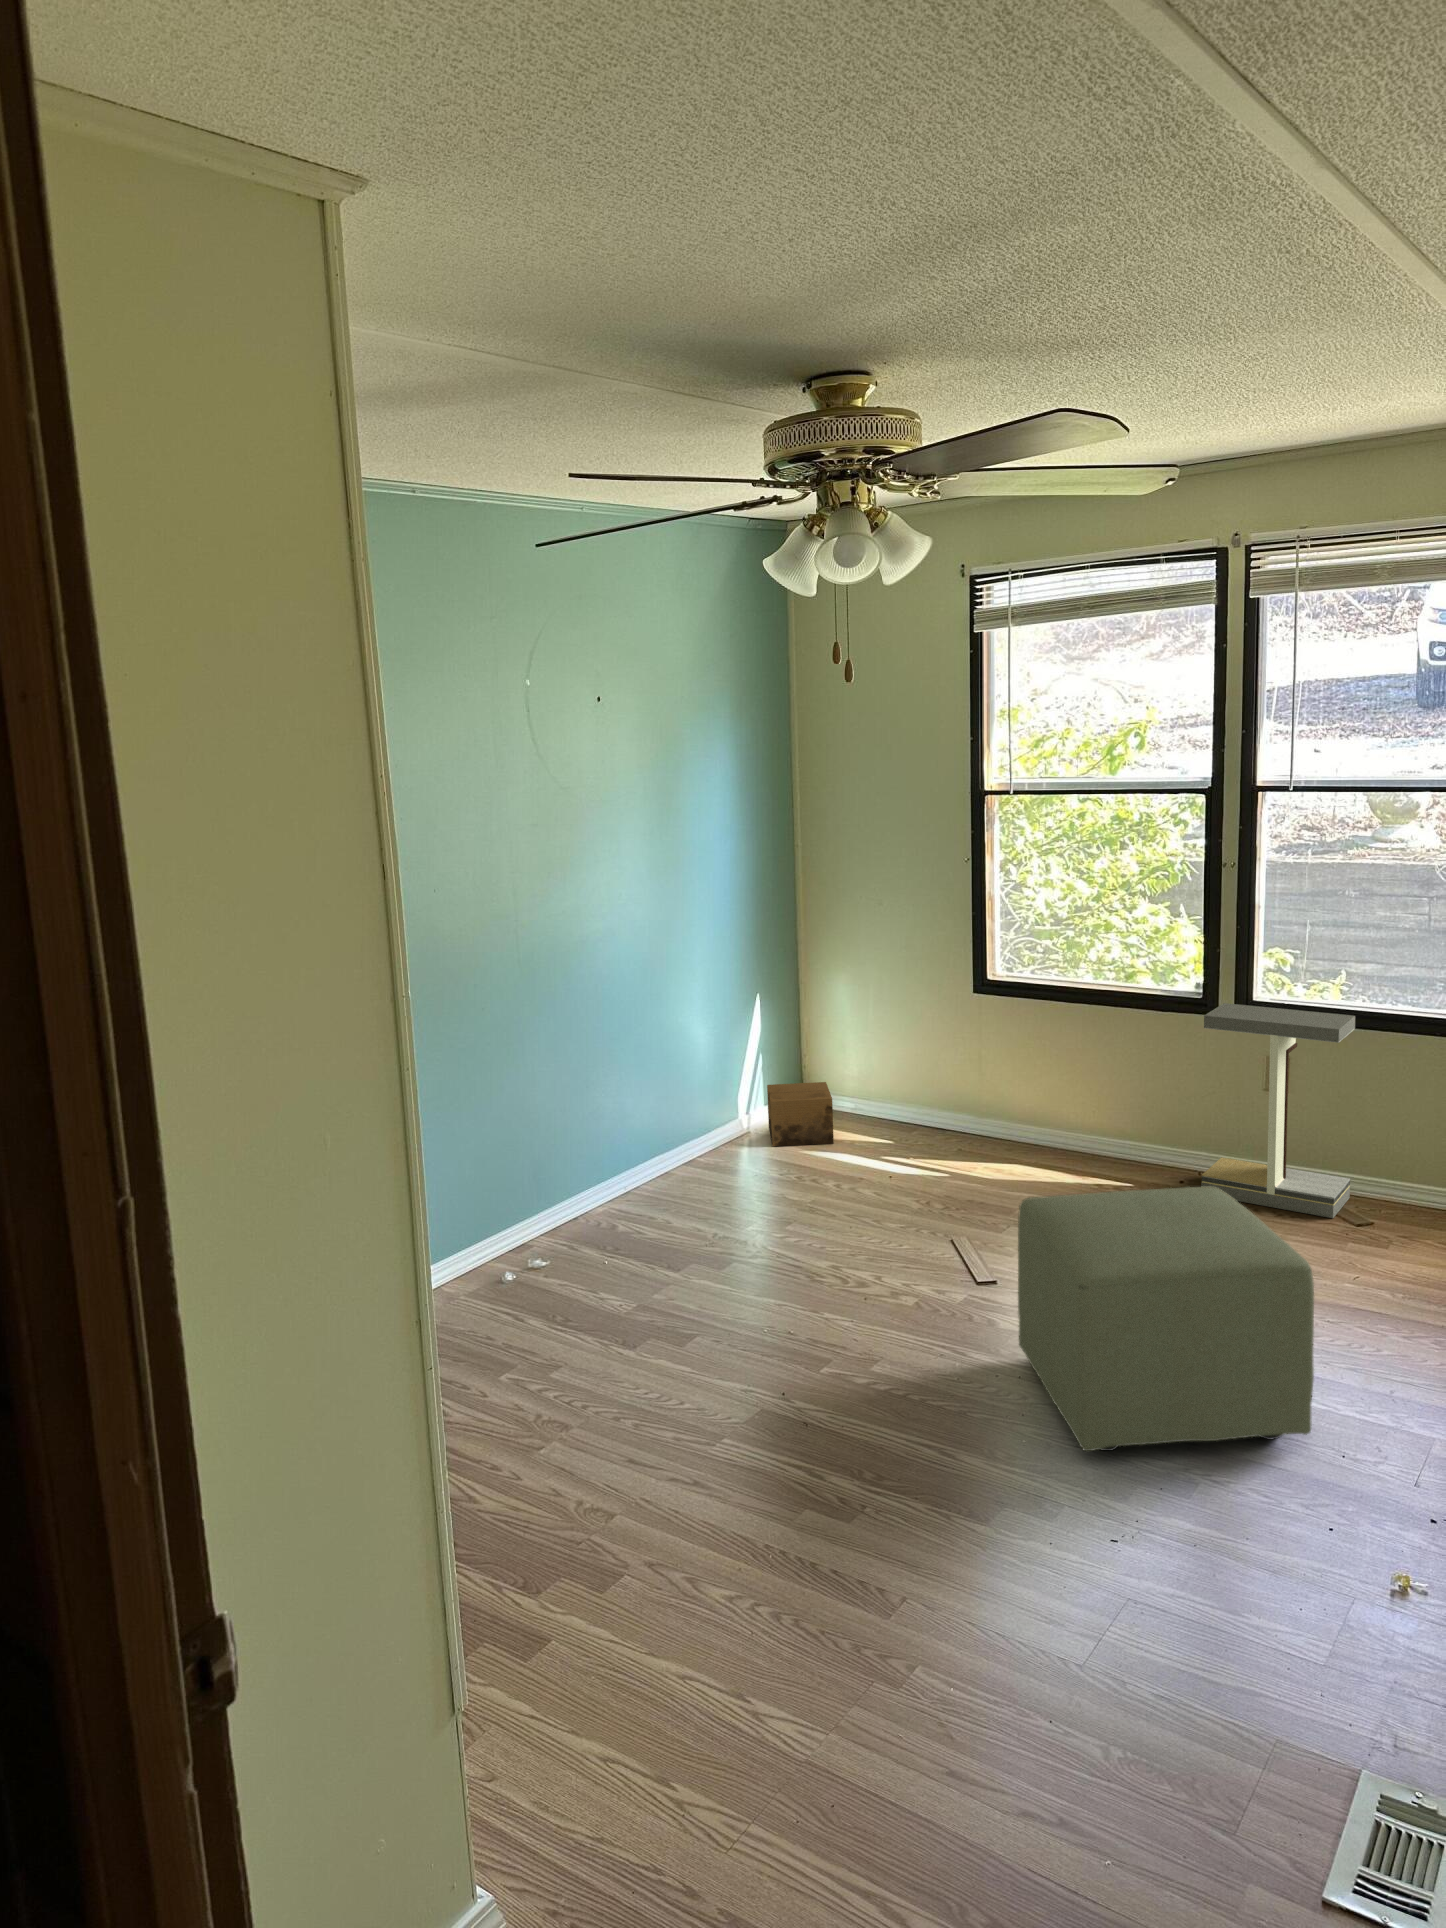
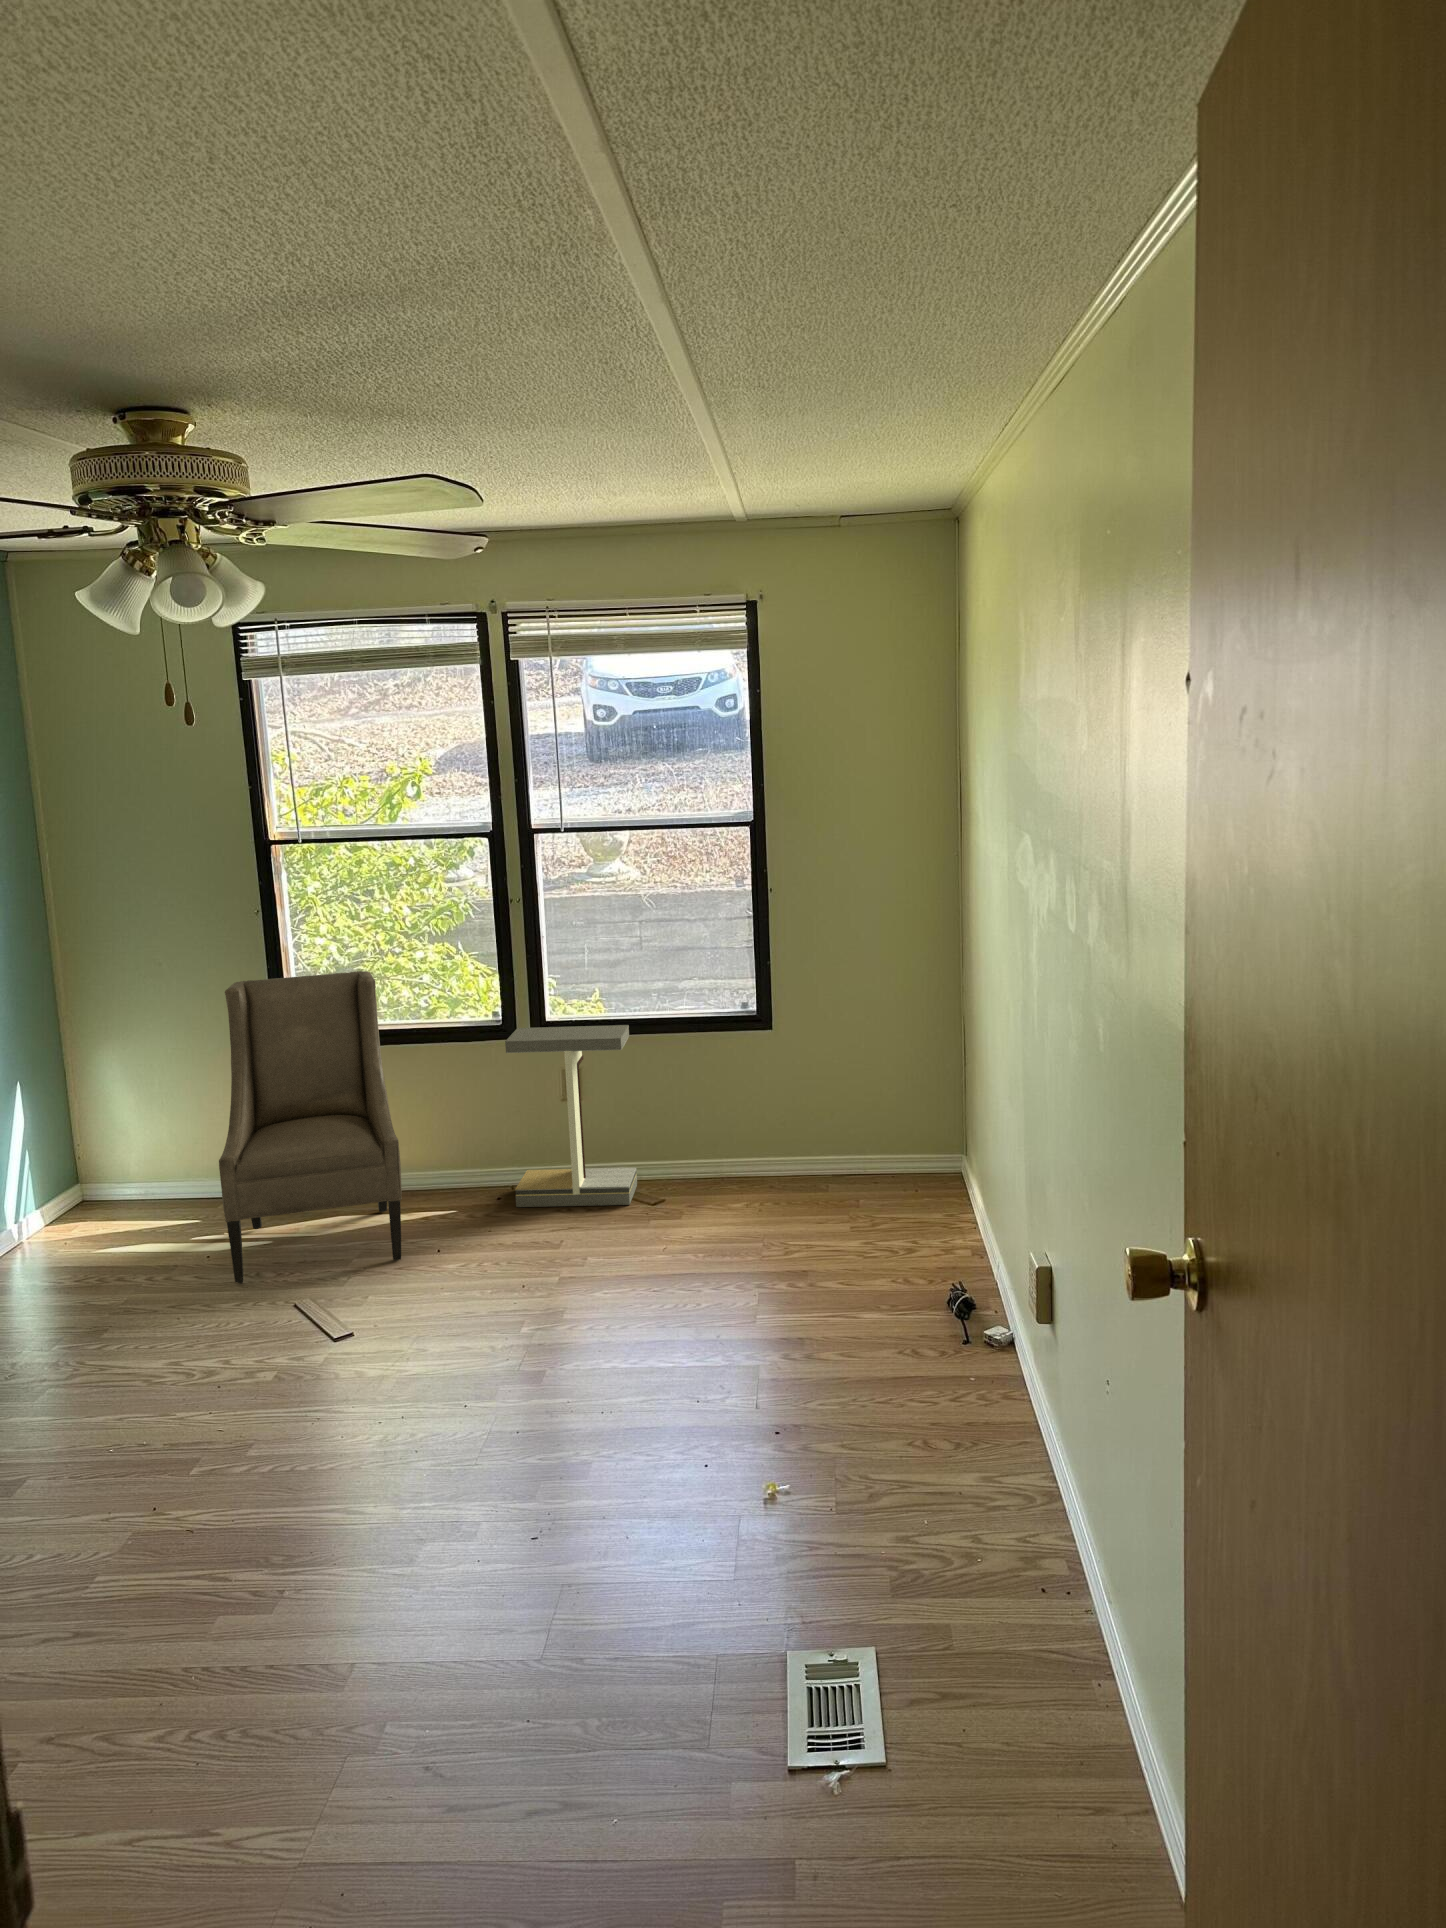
armchair: none [900,924,1073,1222] -> present [219,971,402,1284]
cardboard box: present [767,1082,834,1146] -> none [38,1167,129,1249]
ottoman: present [1018,1187,1314,1451] -> none [386,1194,670,1467]

